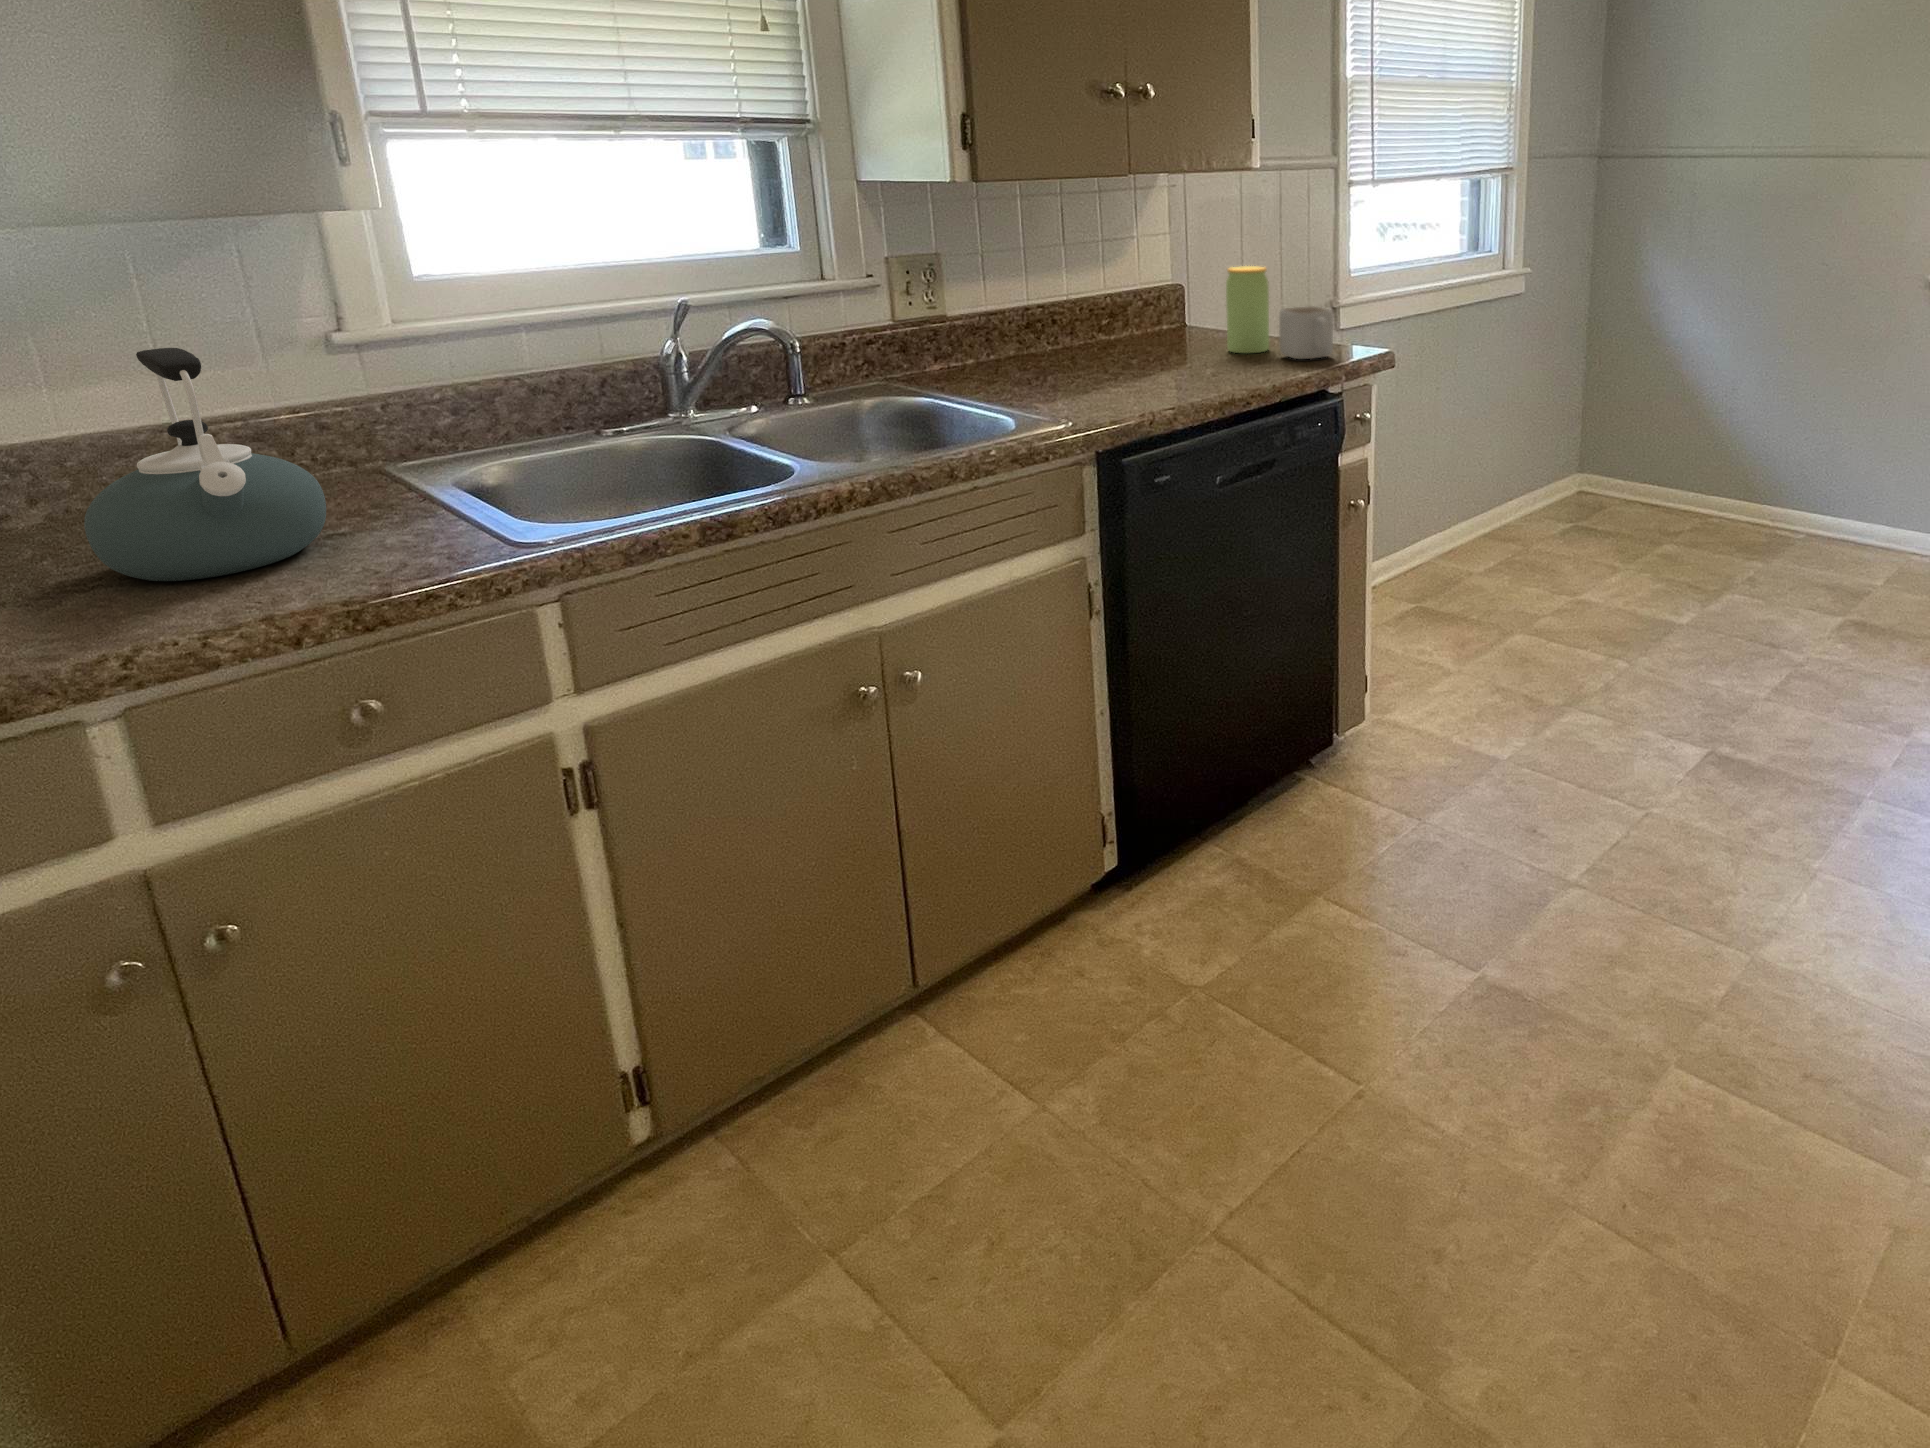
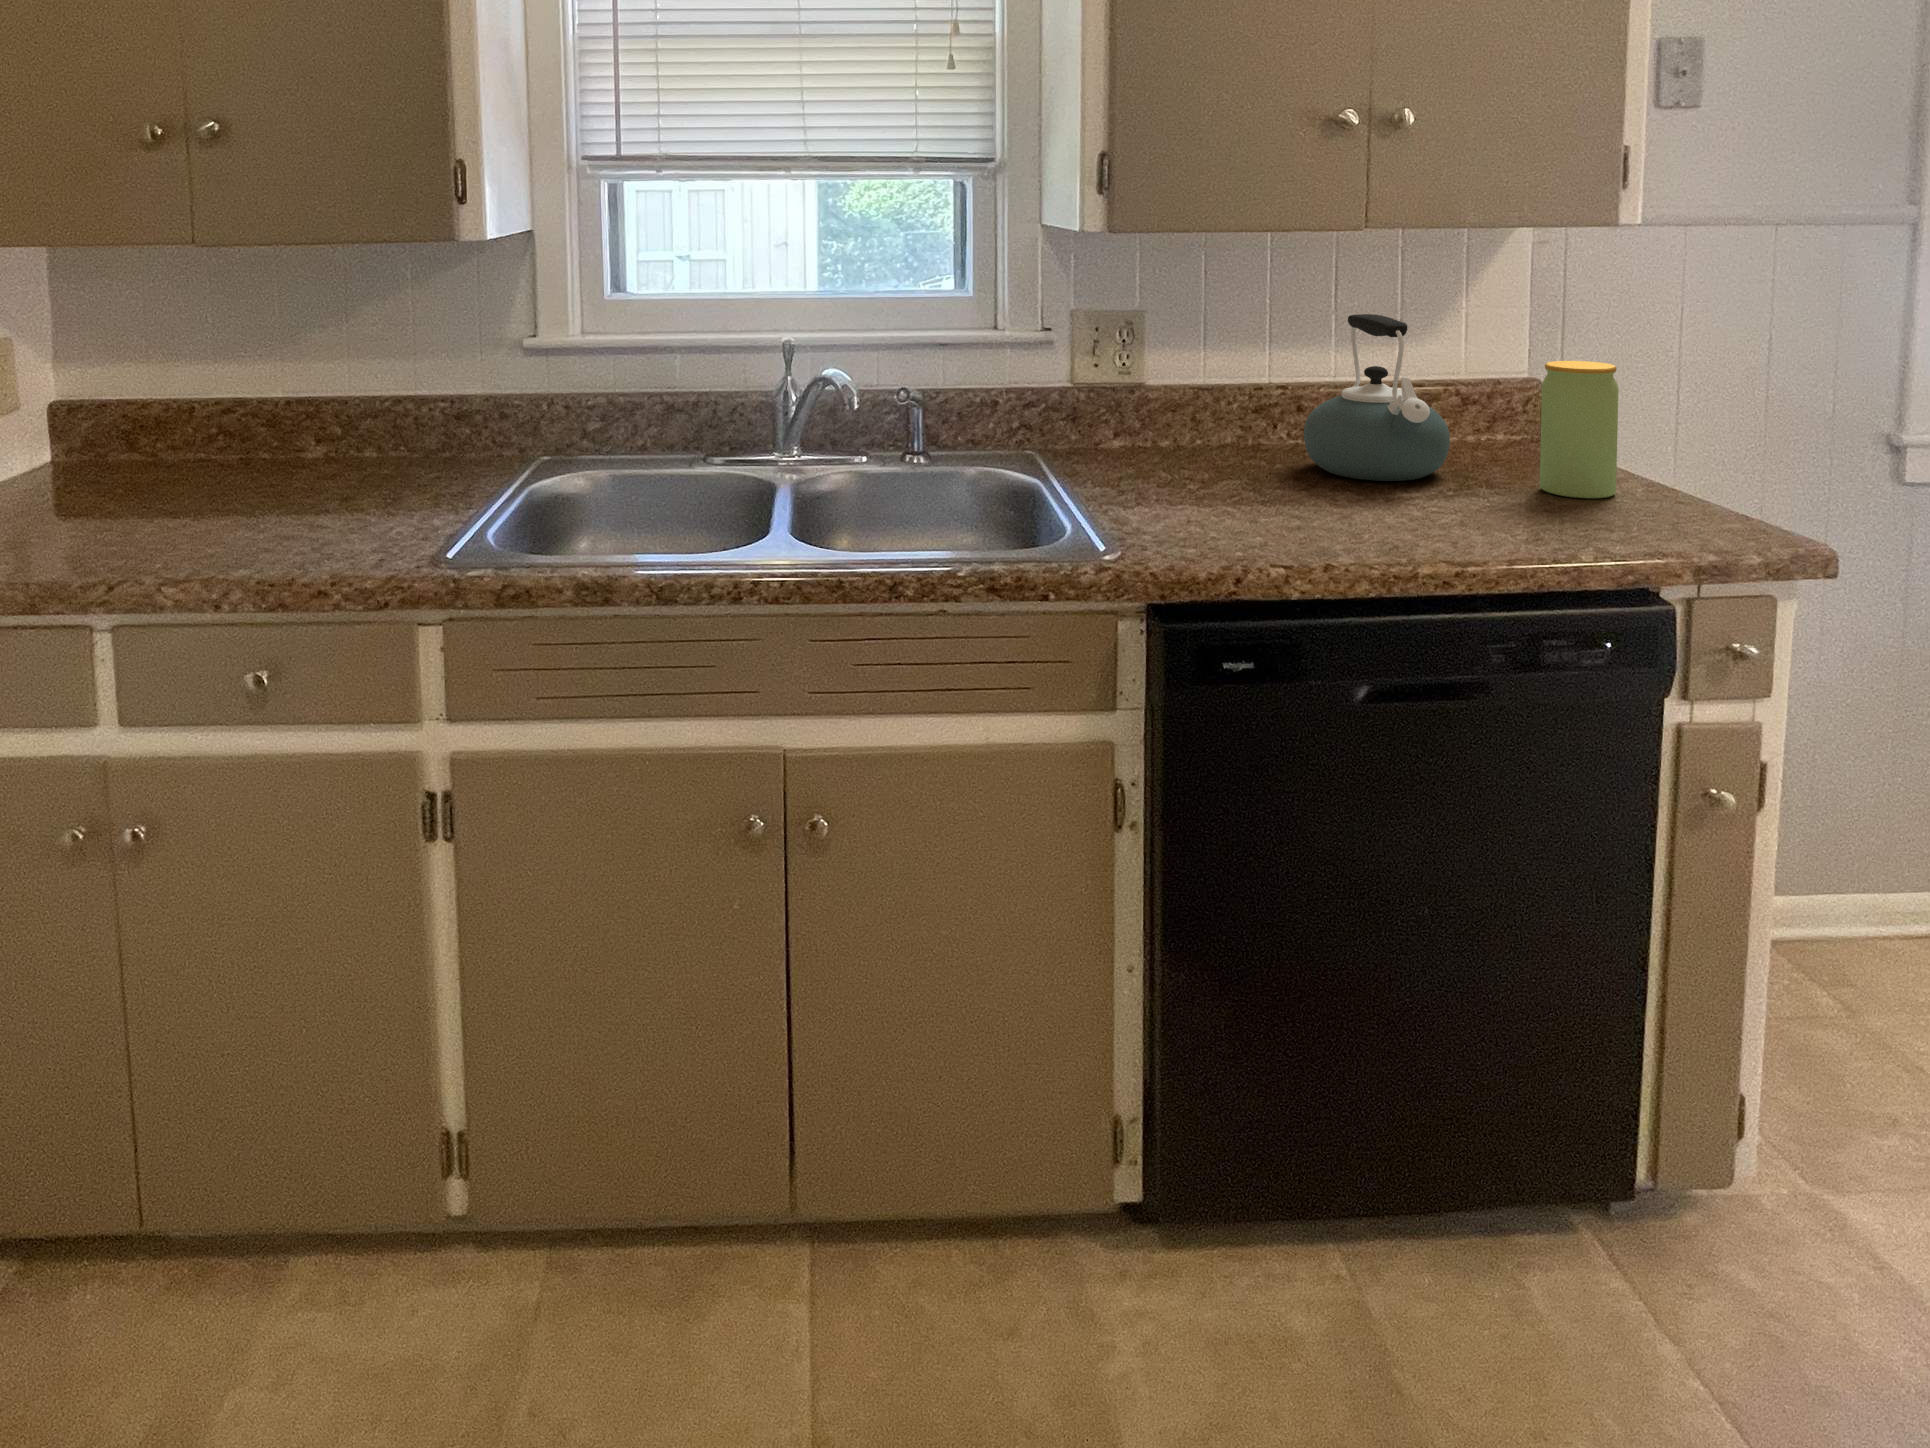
mug: present [1279,306,1333,359] -> none [1604,435,1699,527]
kettle: present [84,348,326,581] -> present [1304,314,1450,481]

